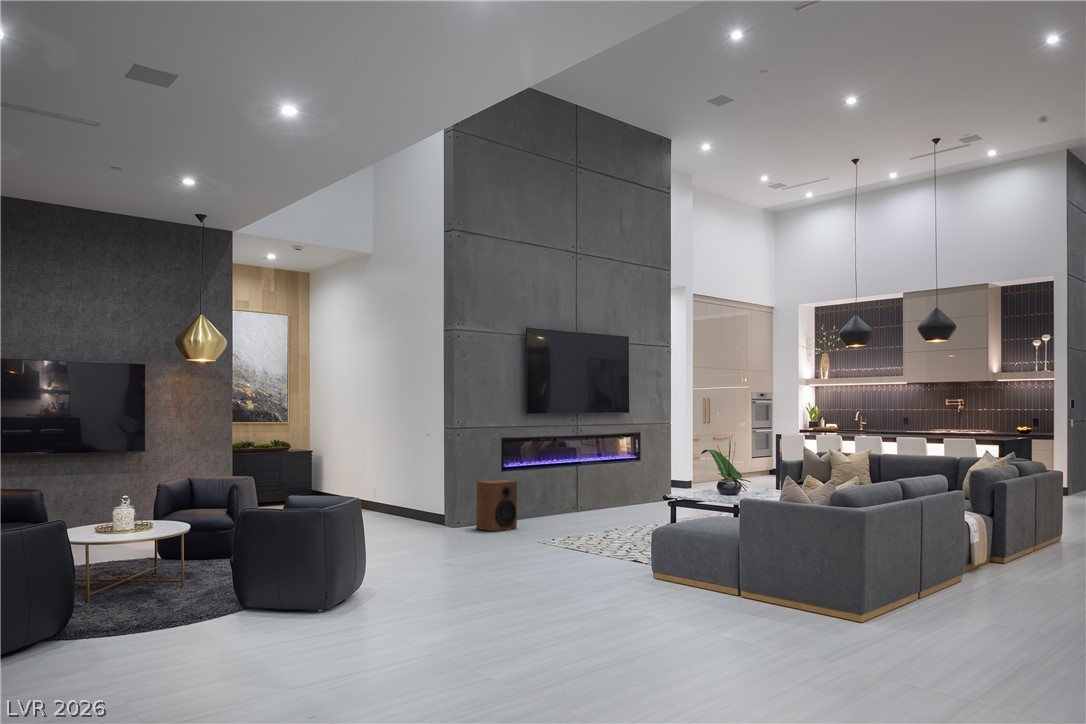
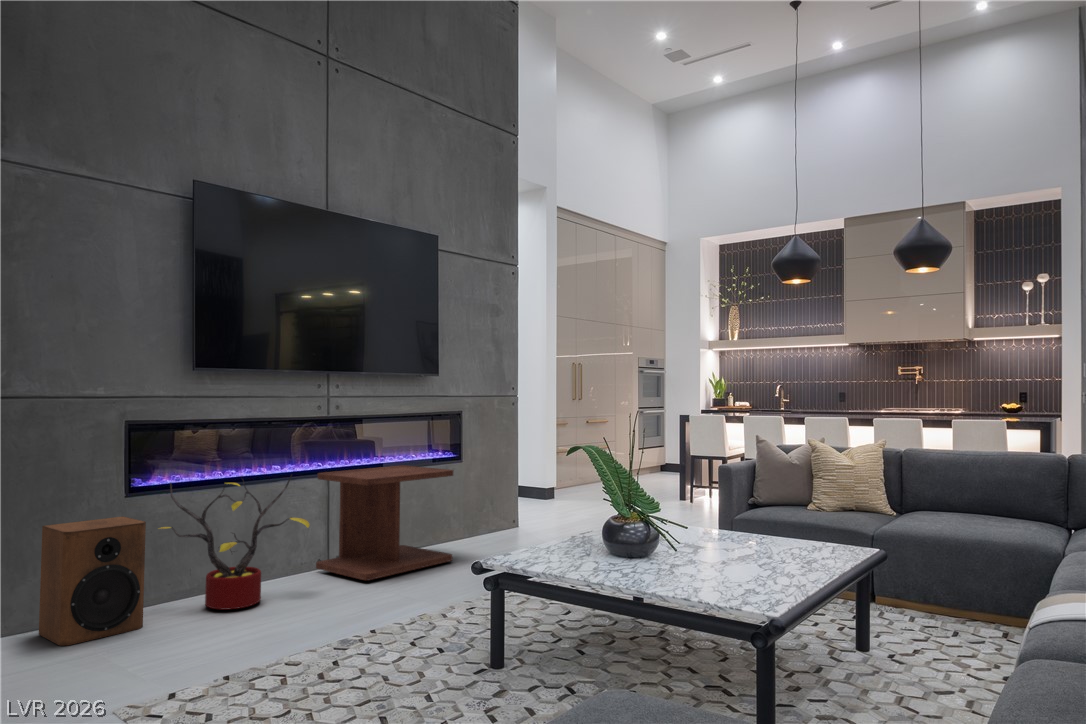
side table: none [574,462,643,518] -> present [316,465,453,581]
decorative plant: none [512,463,580,524] -> present [162,475,309,609]

